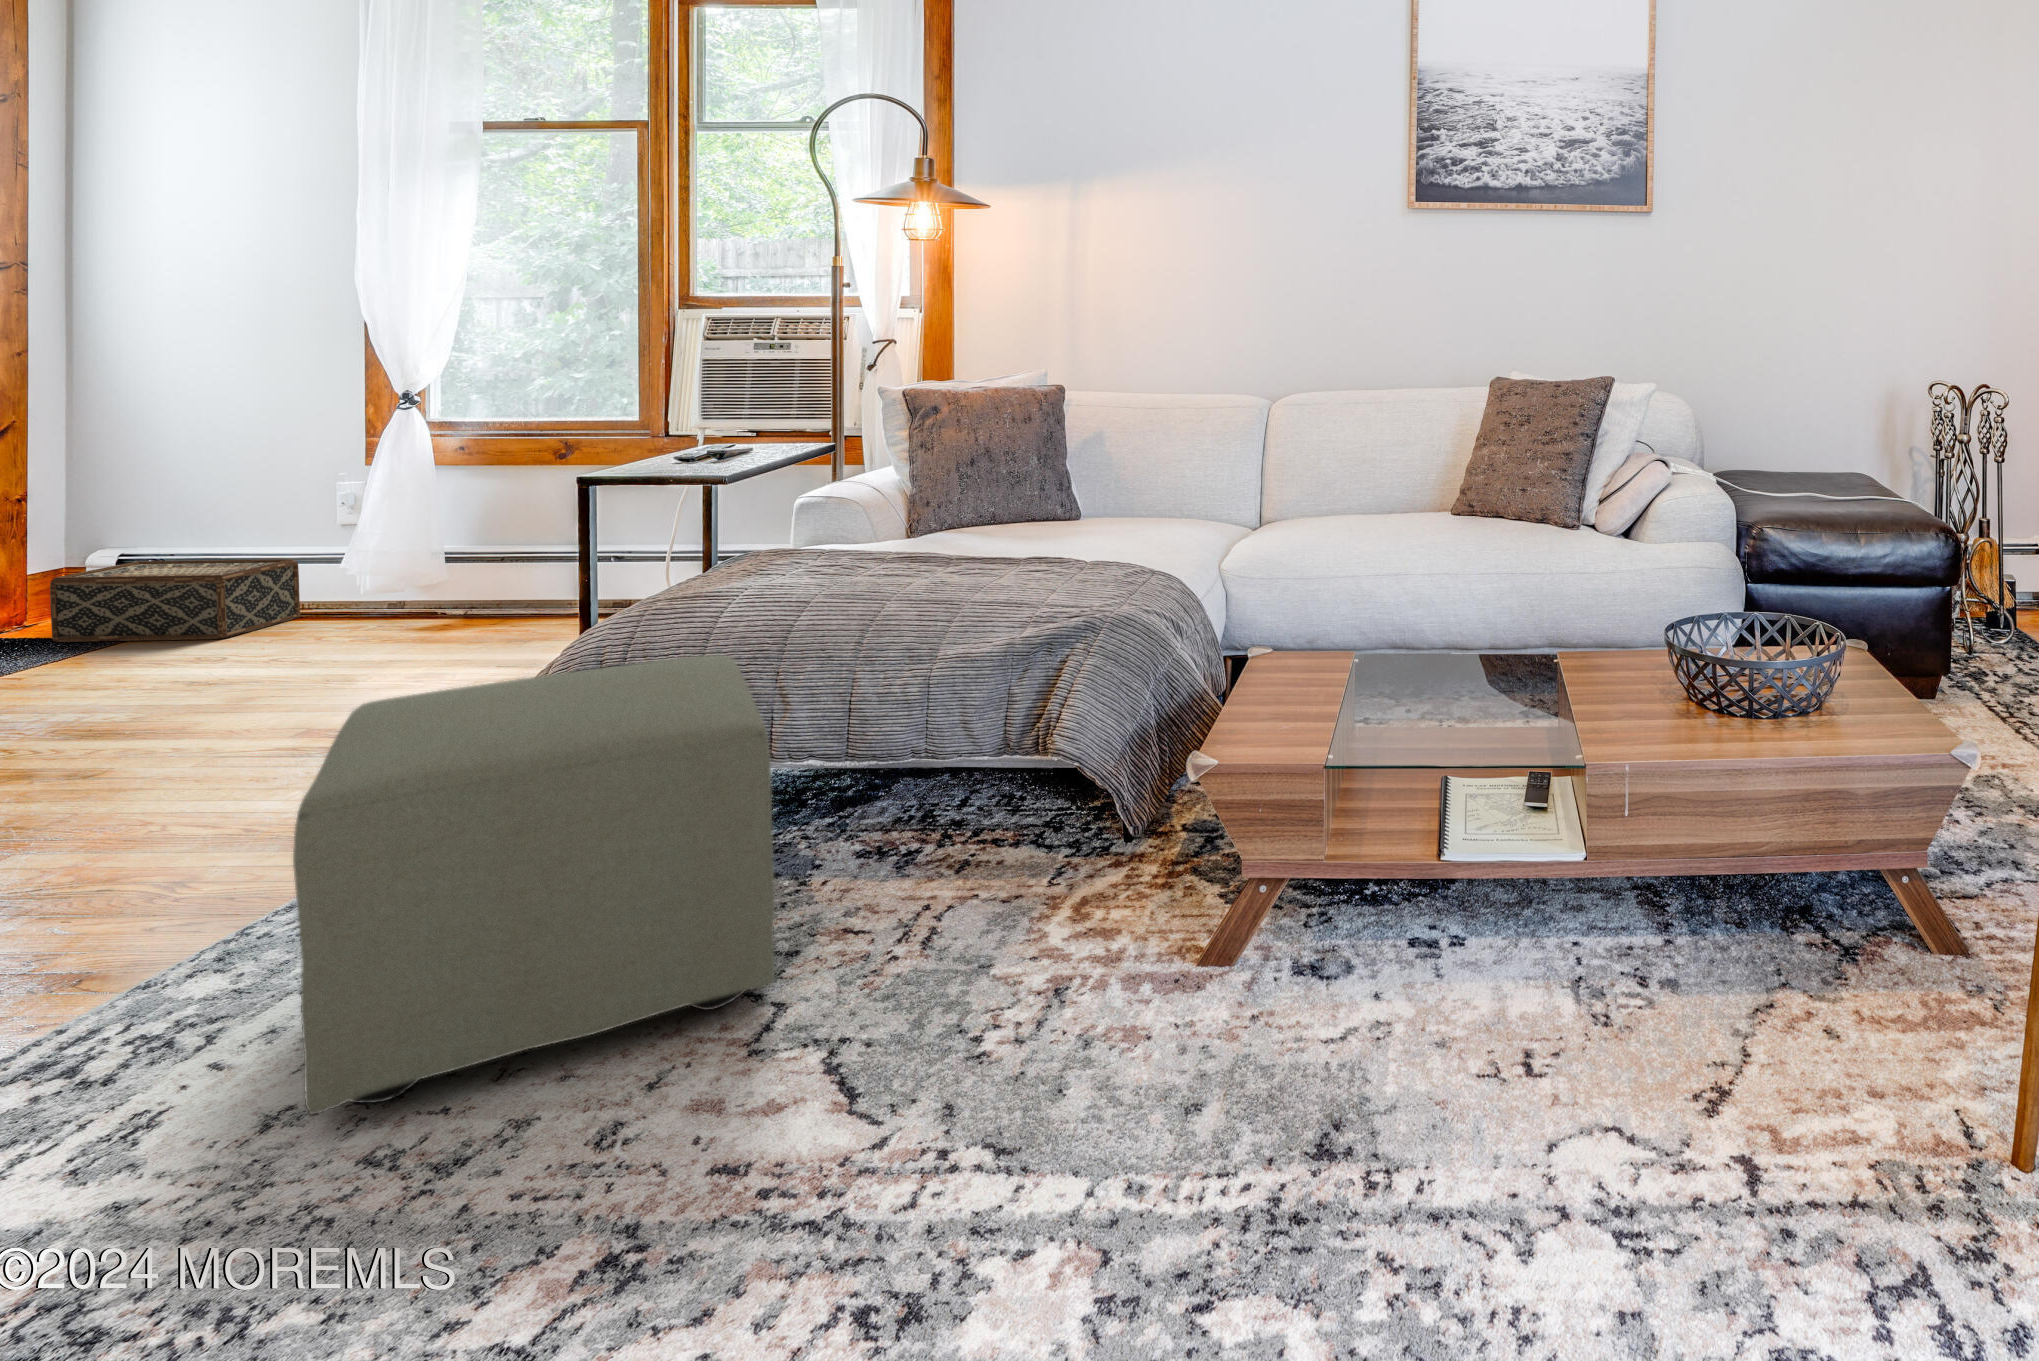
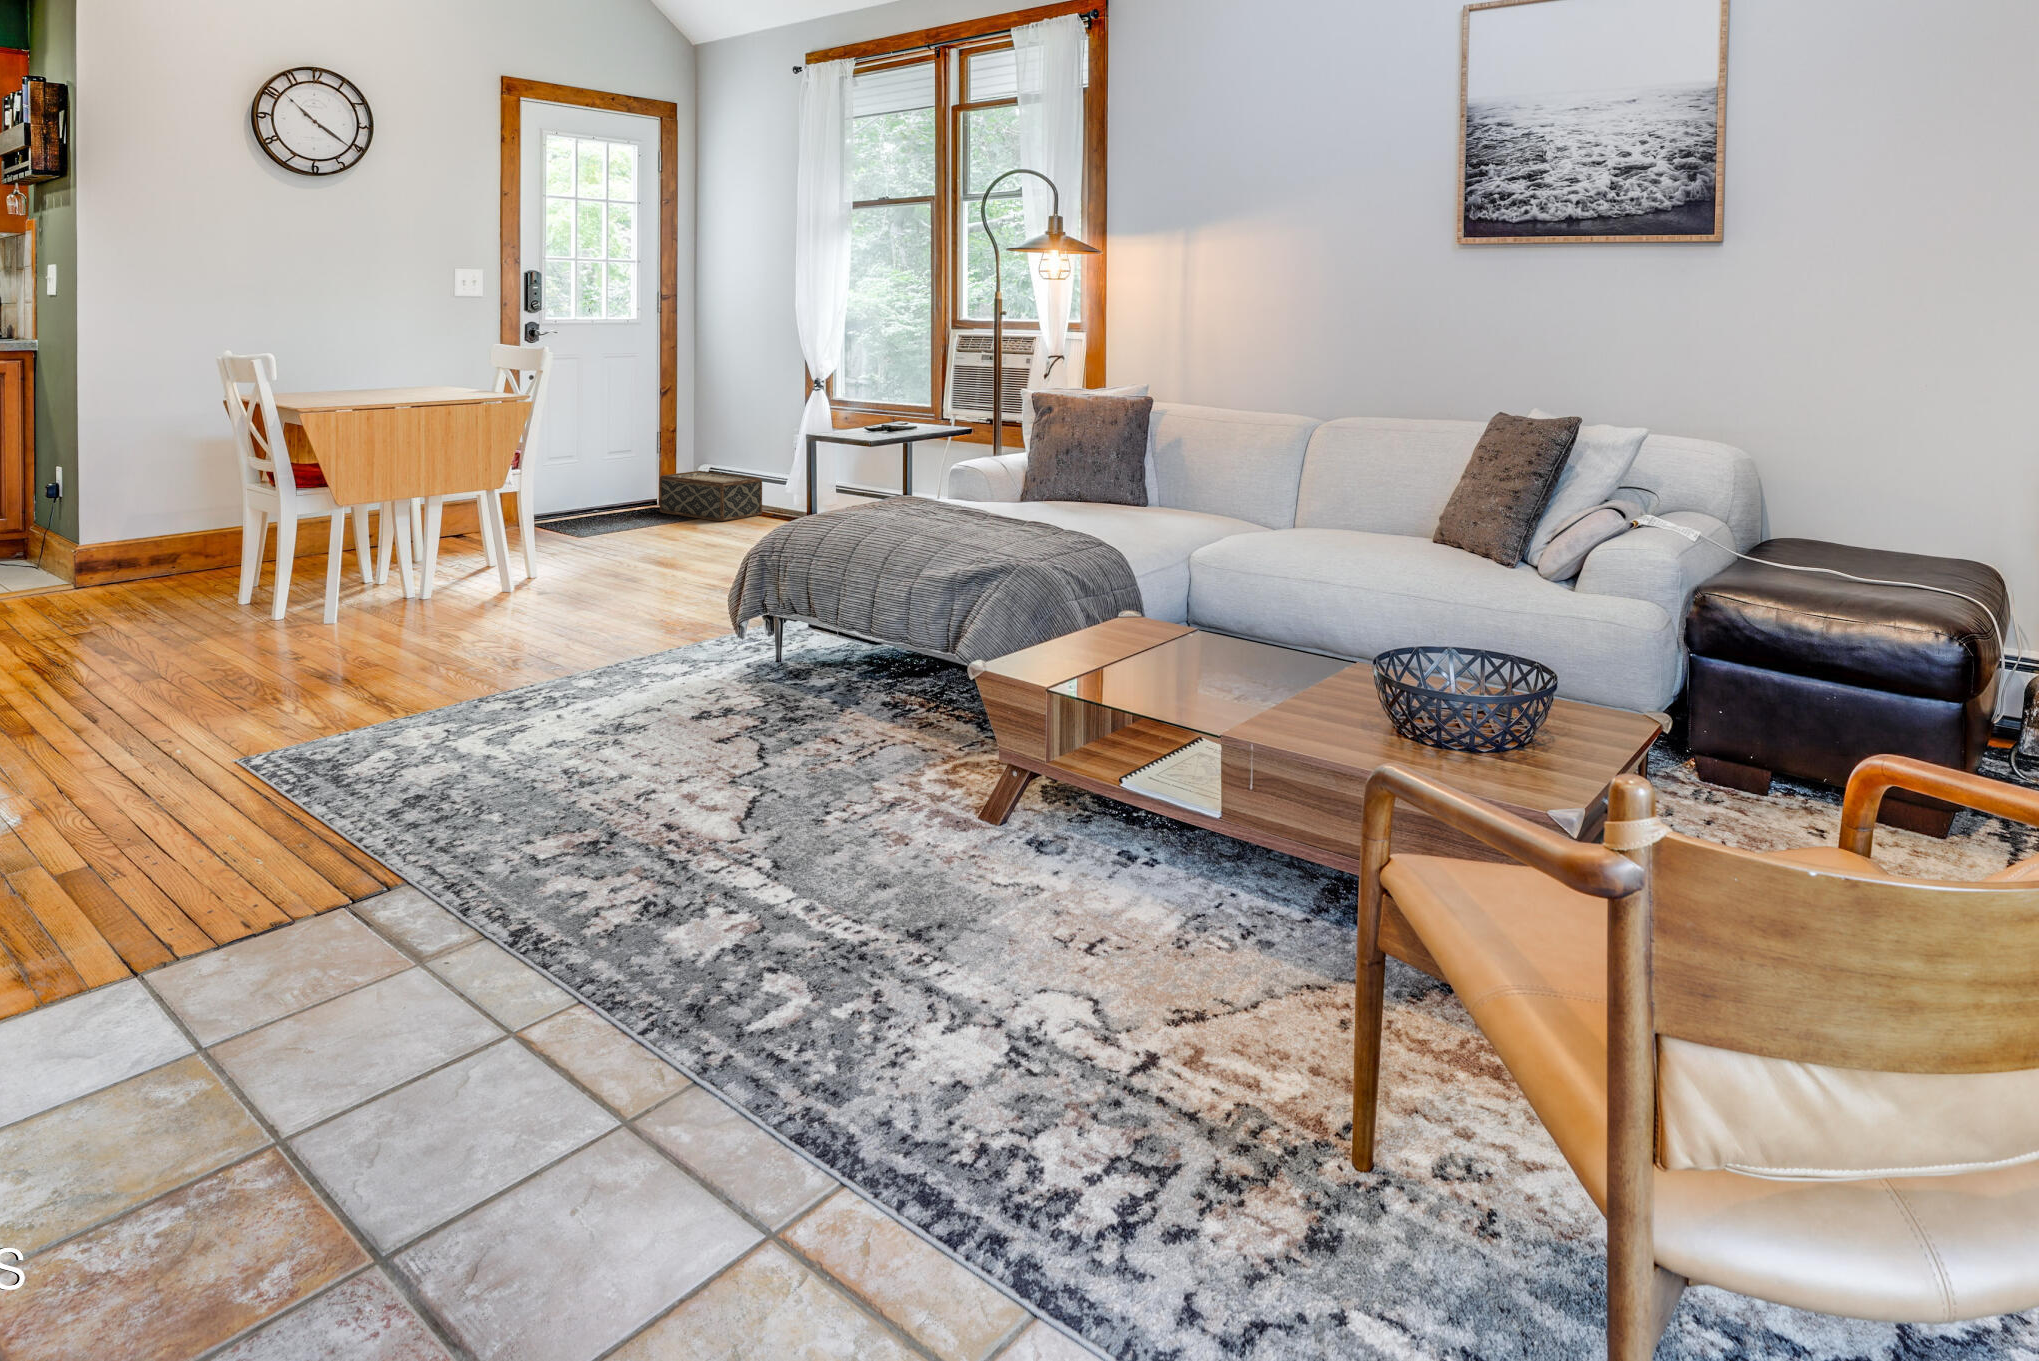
ottoman: present [293,655,775,1114] -> none [555,552,808,760]

